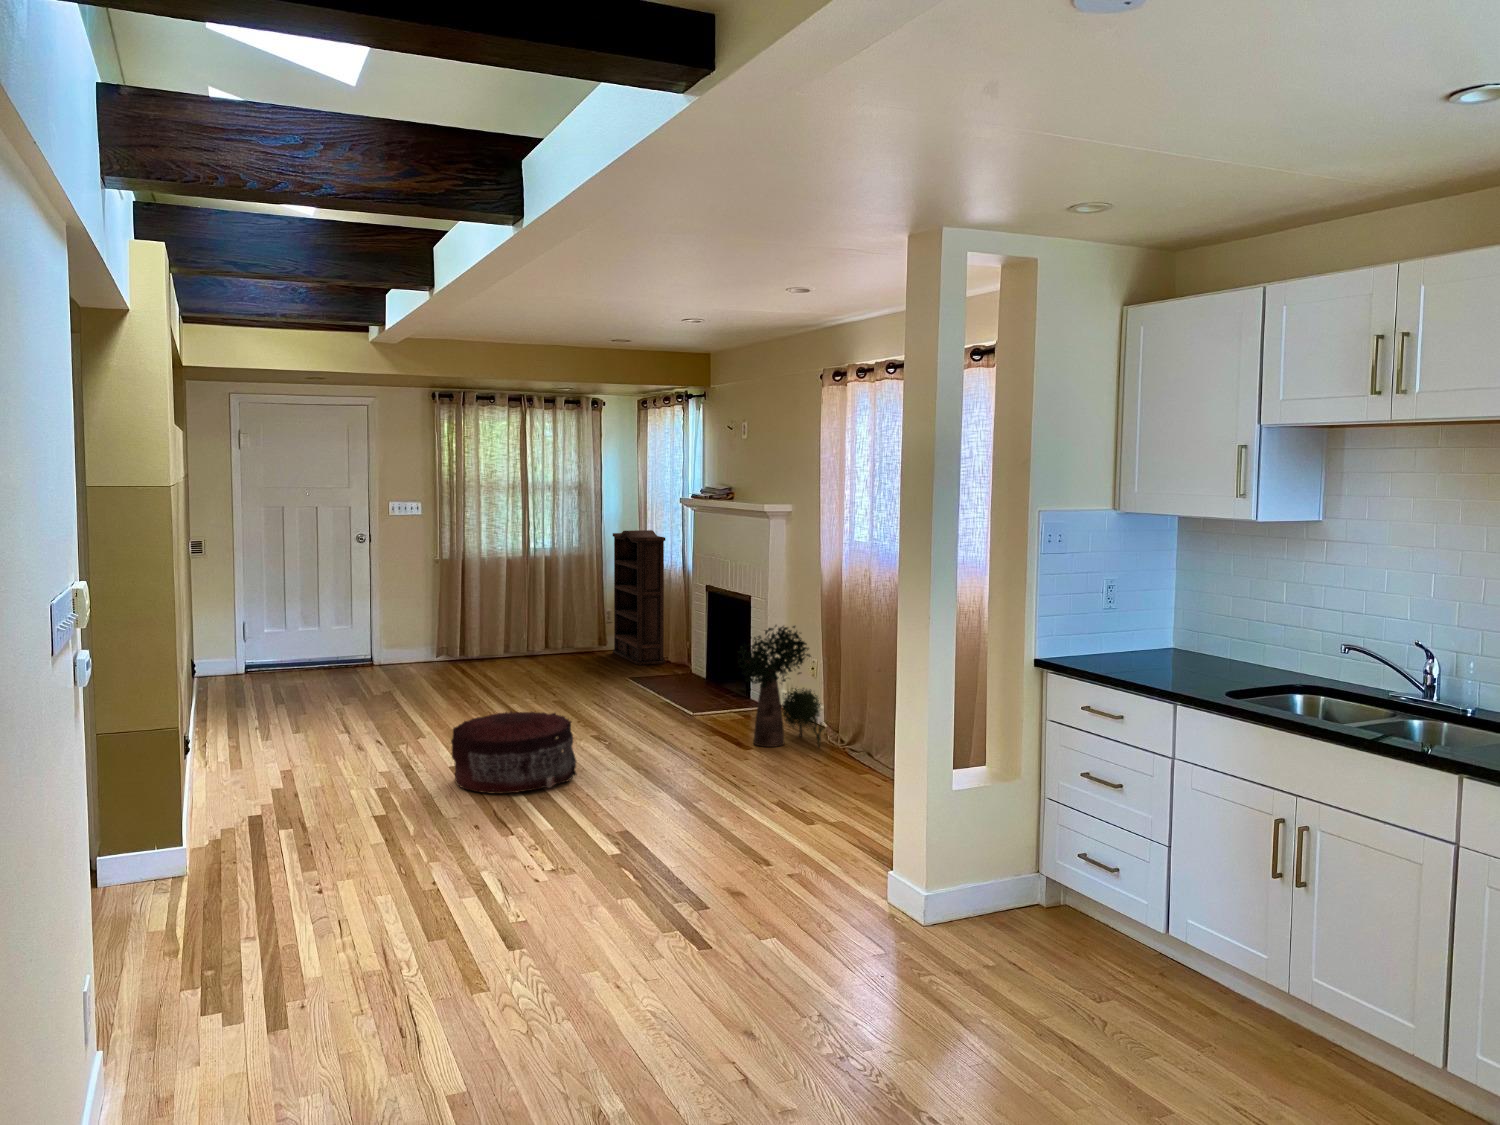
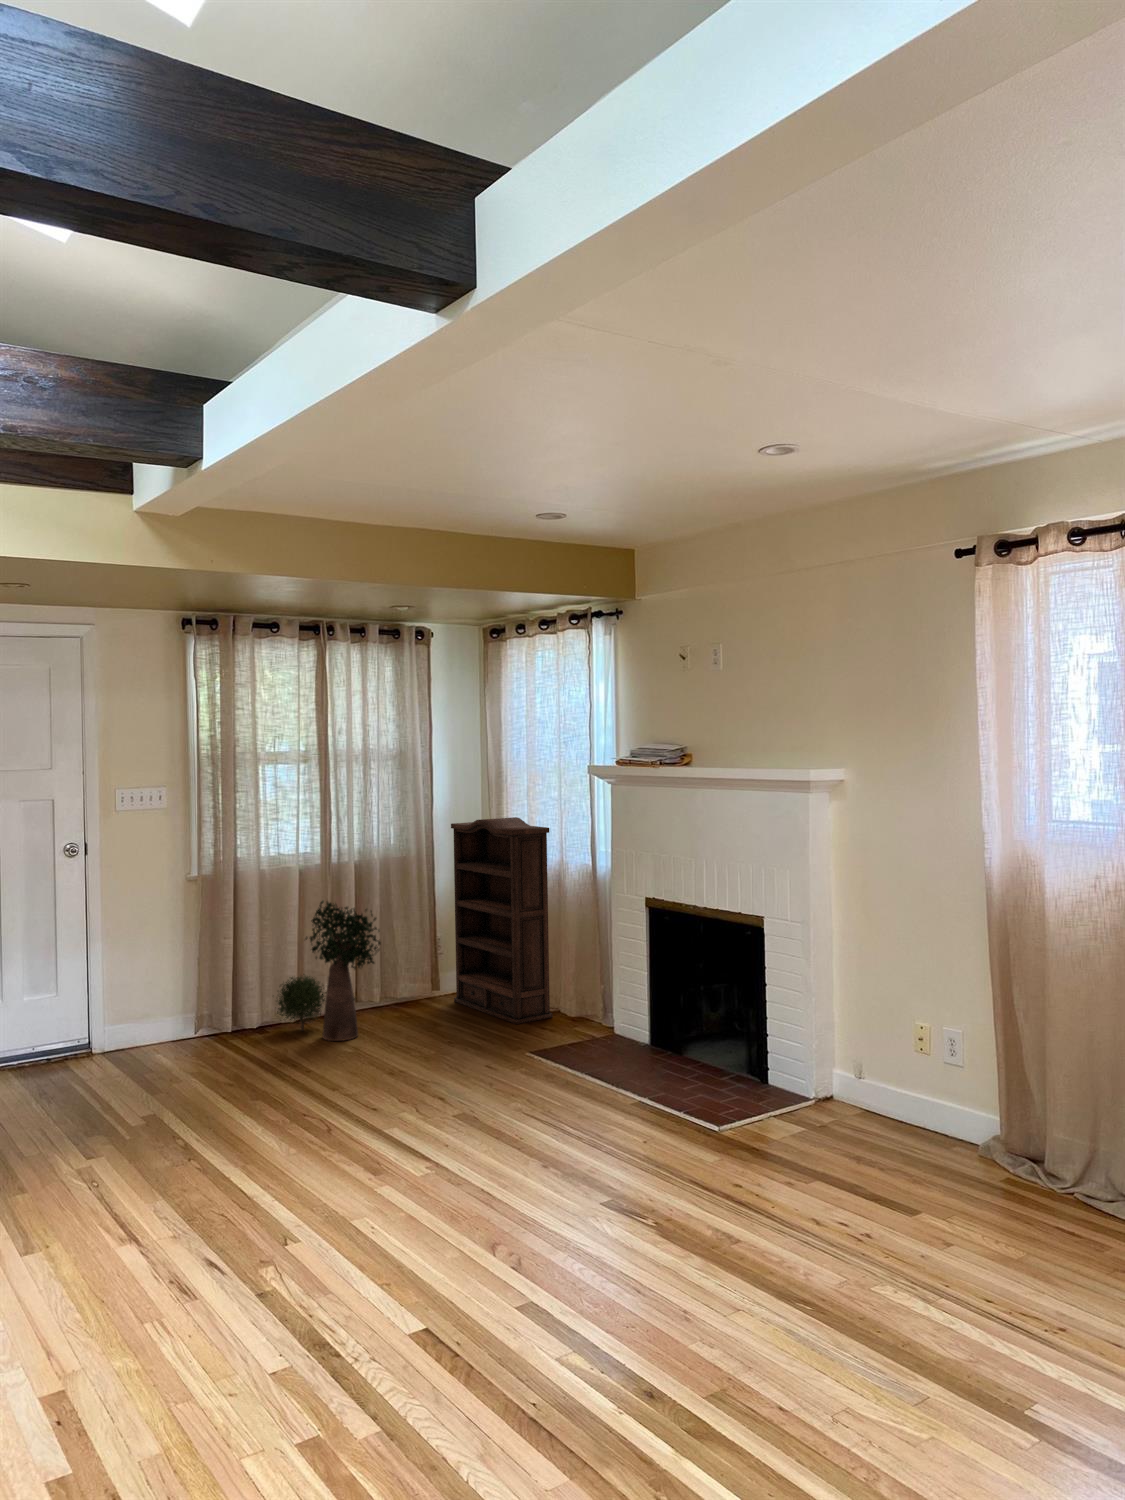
potted plant: present [737,625,824,747] -> present [277,901,381,1041]
pouf: present [451,711,577,793] -> none [445,1198,708,1432]

